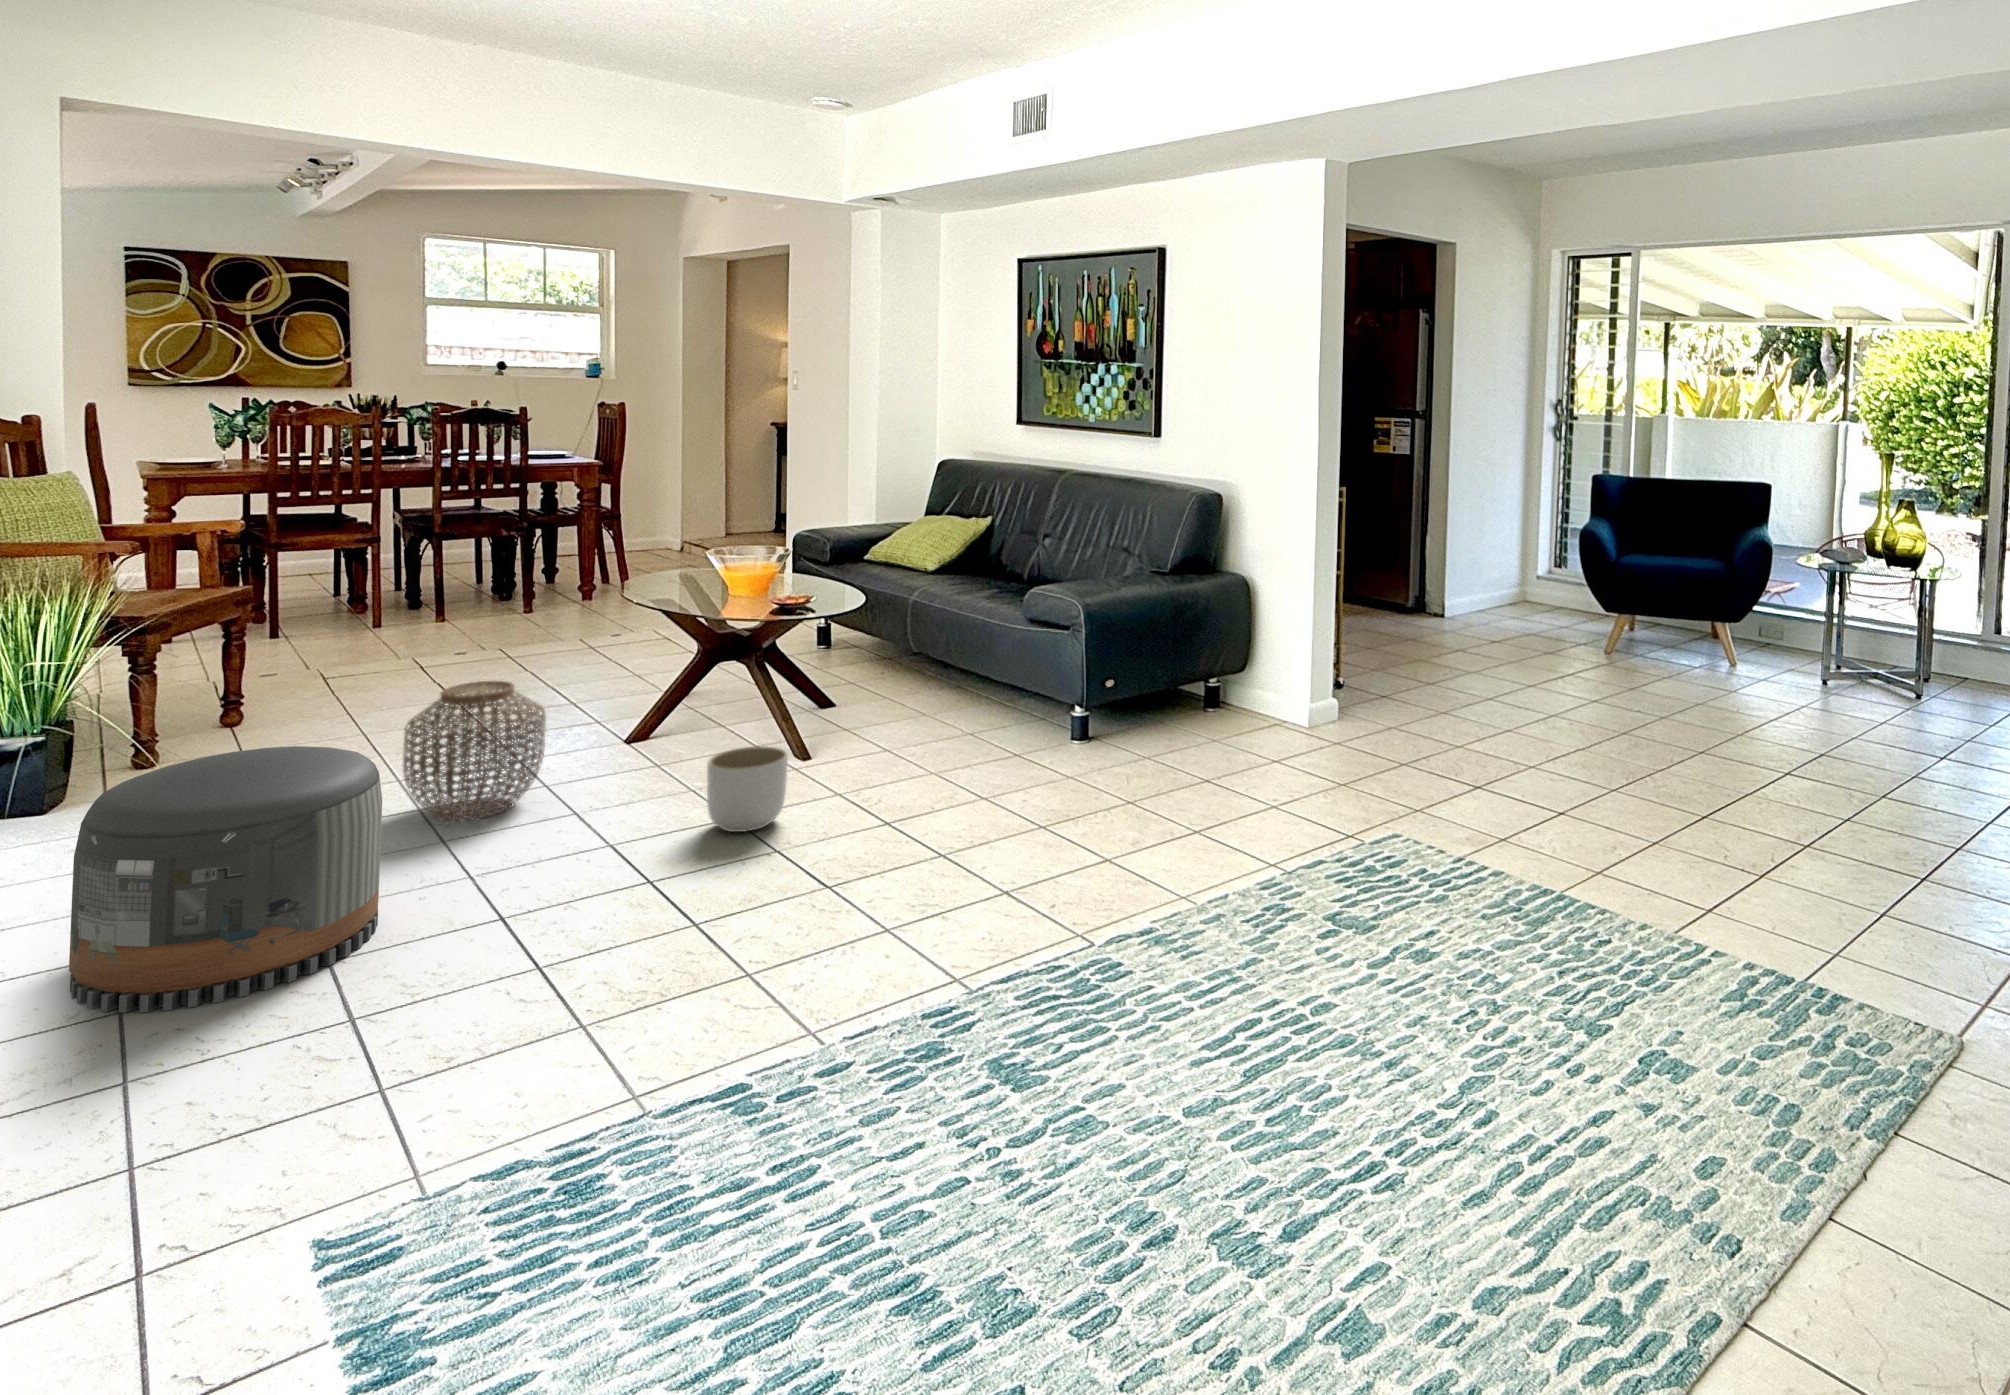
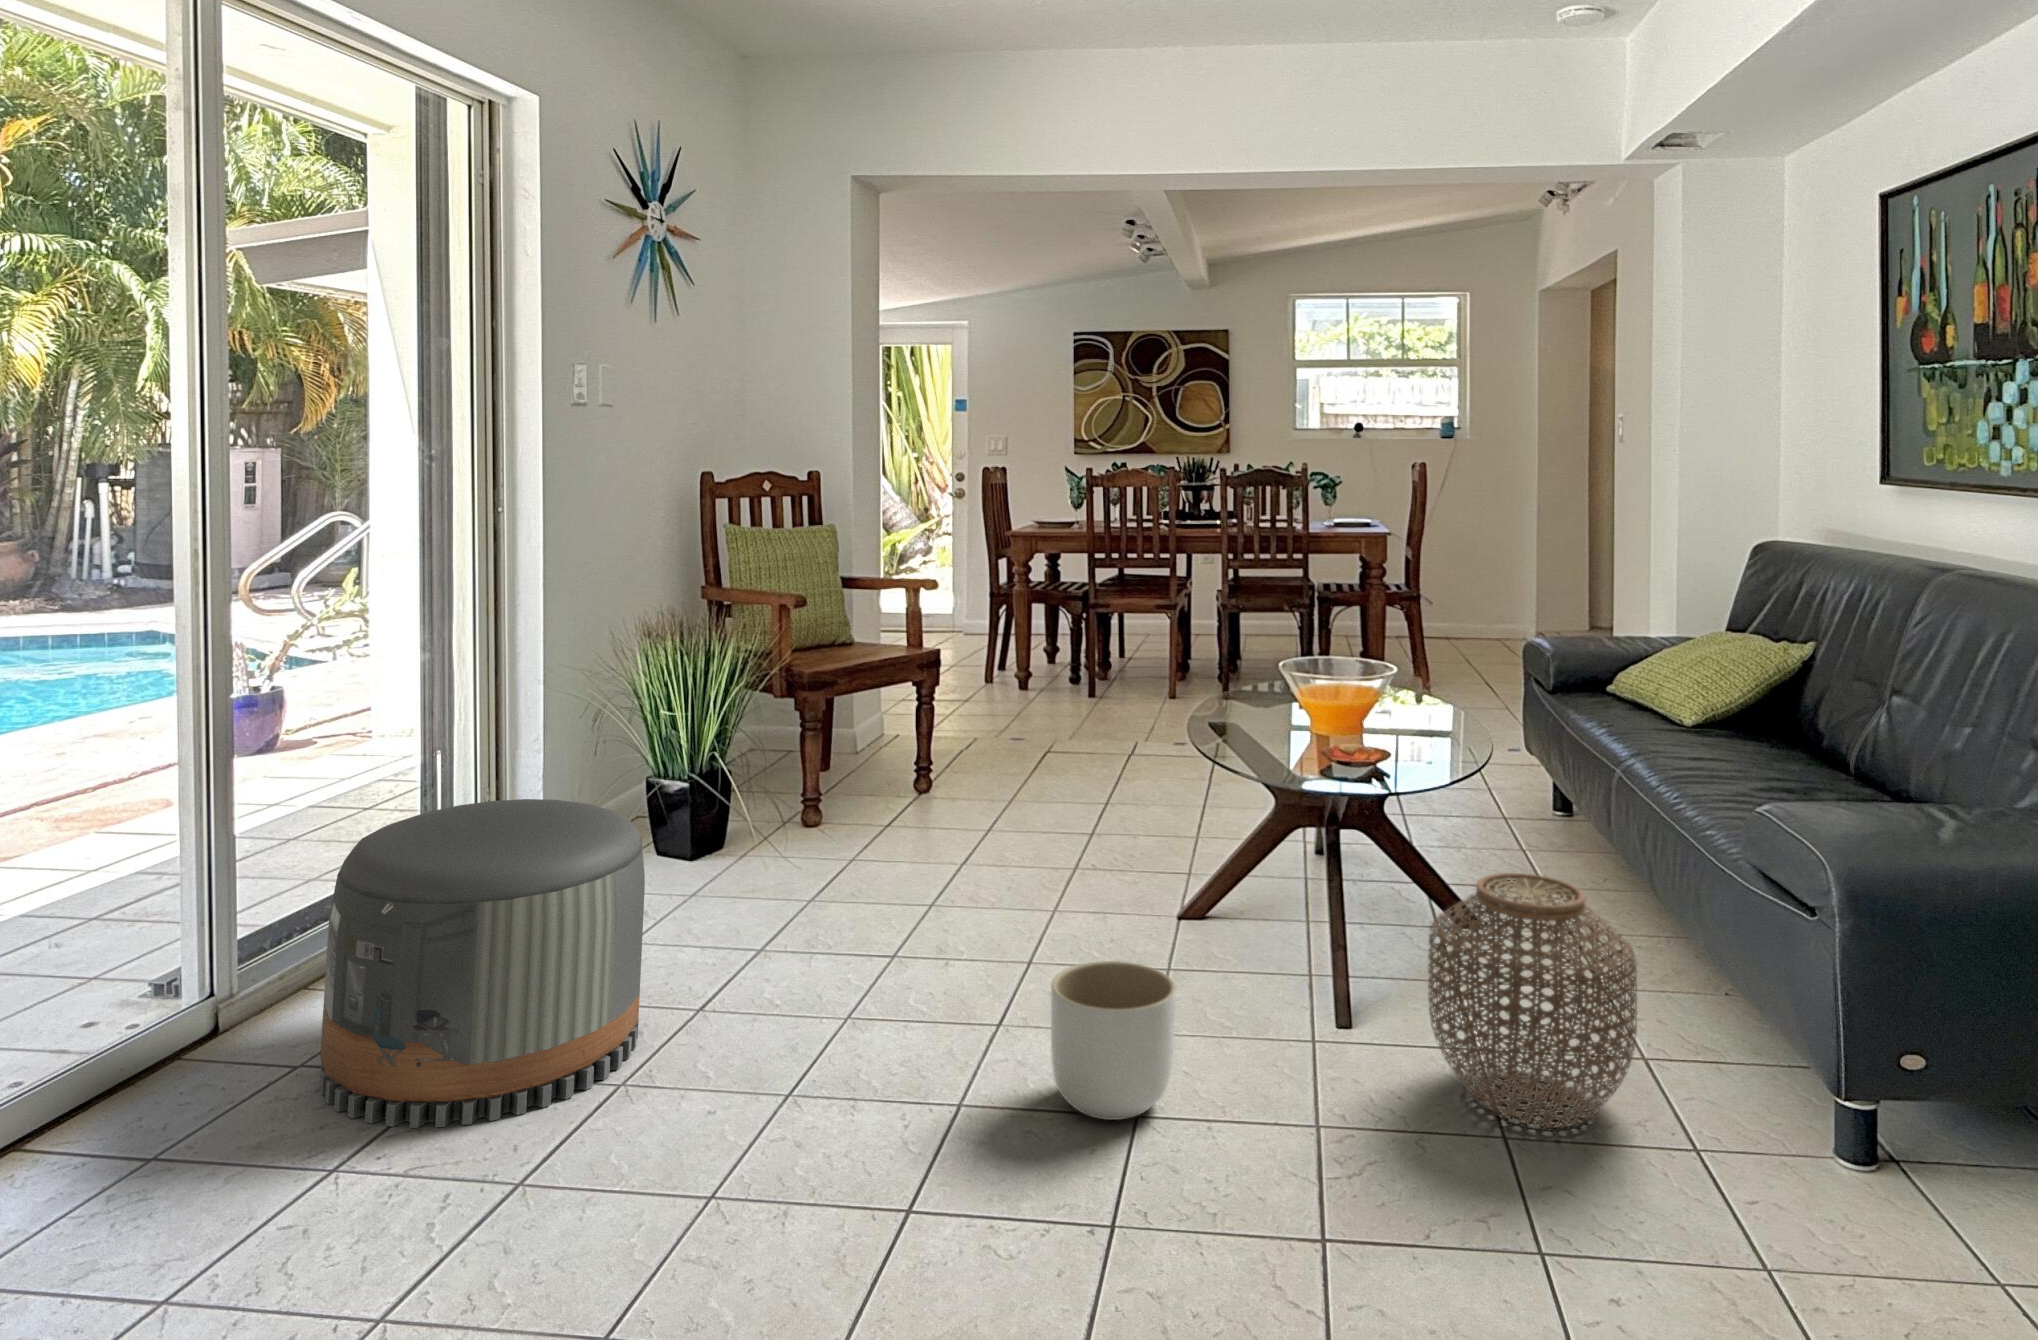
woven basket: present [403,681,545,820] -> present [1428,873,1637,1128]

